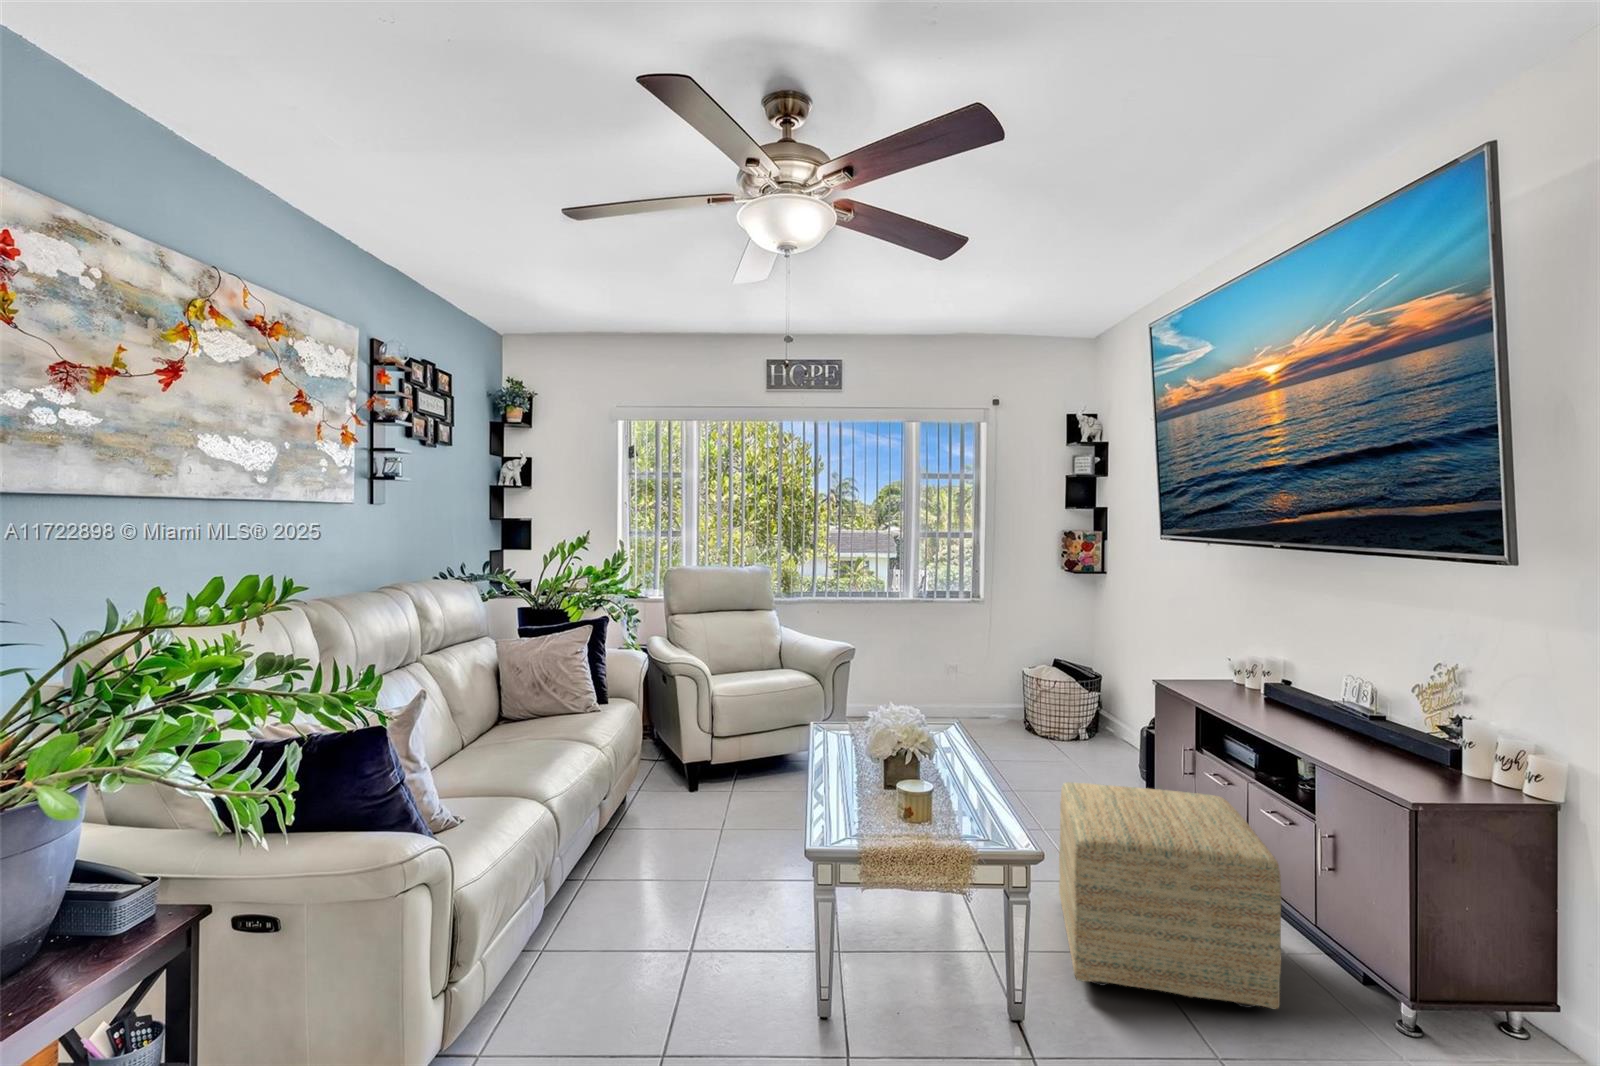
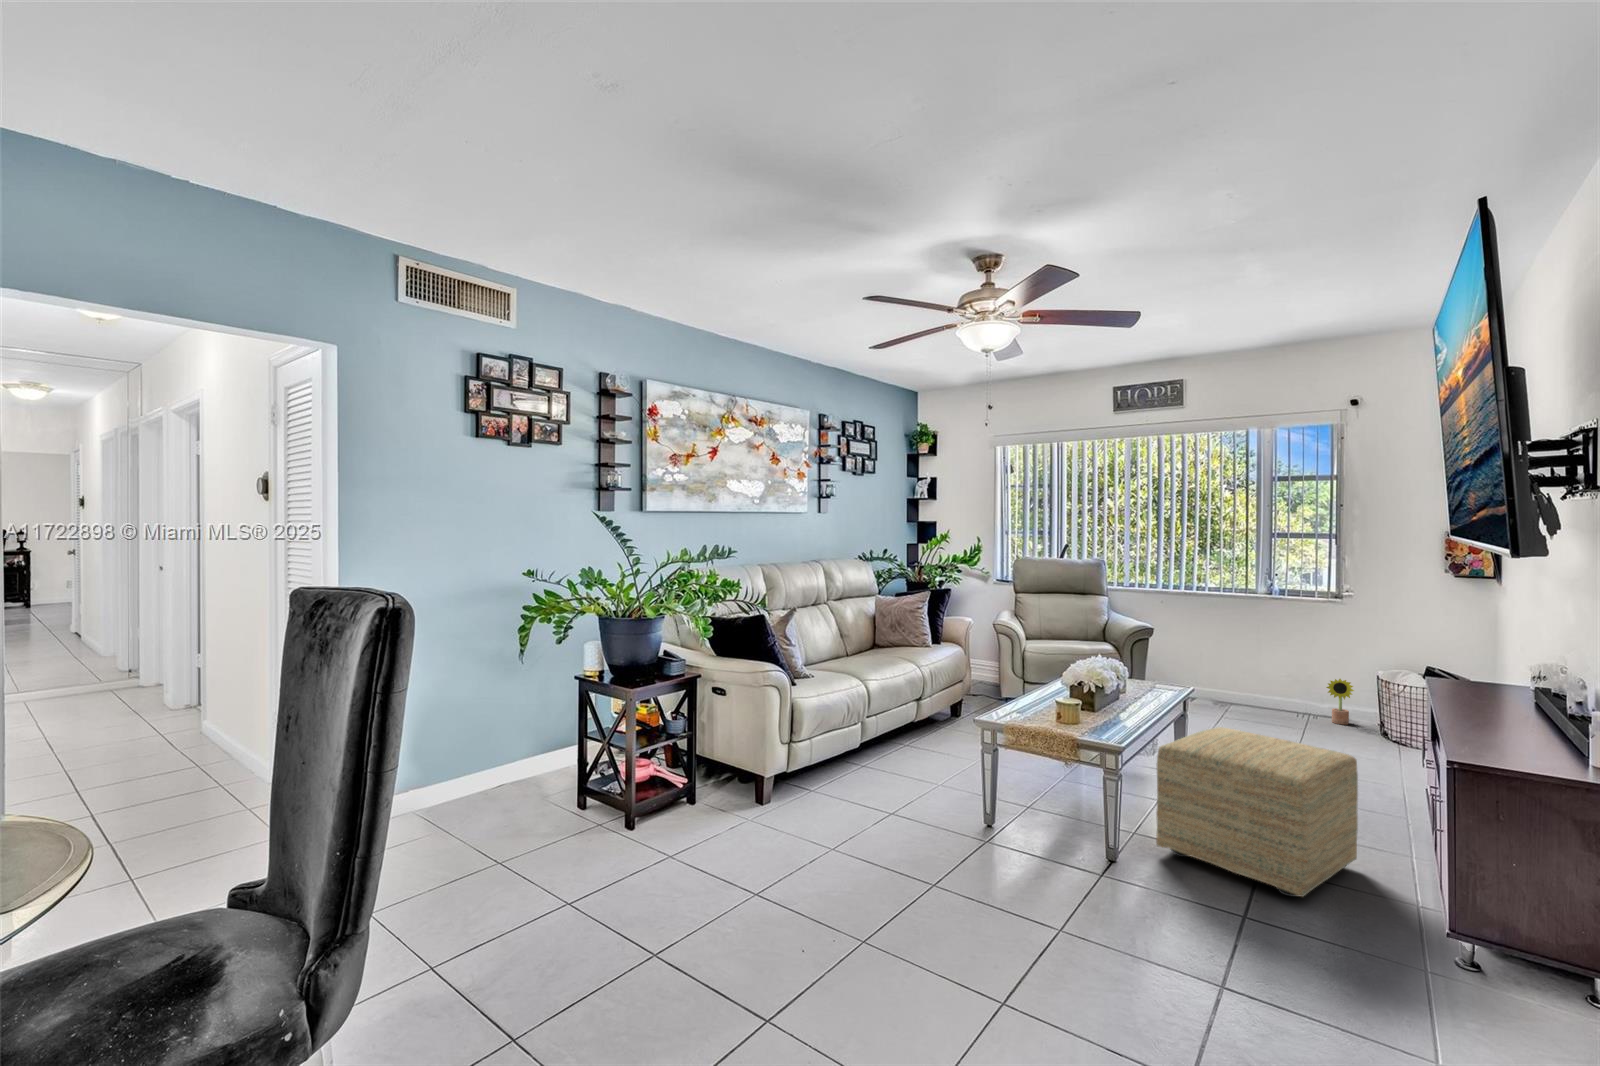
decorative plant: none [974,676,997,721] -> present [1326,679,1354,724]

